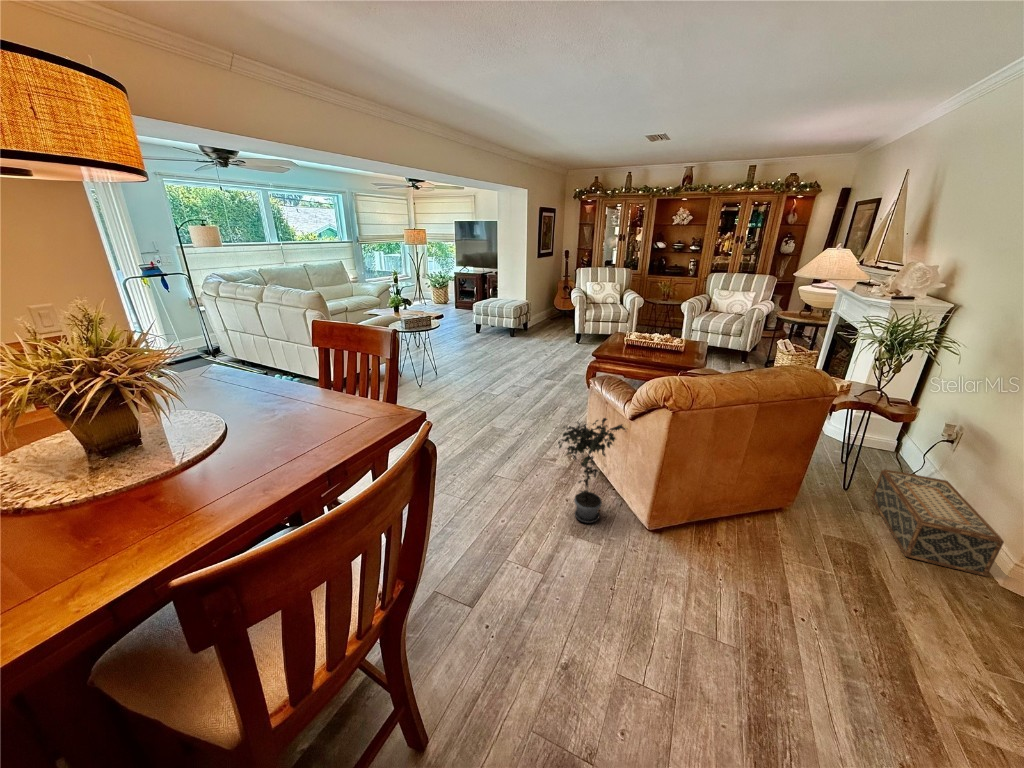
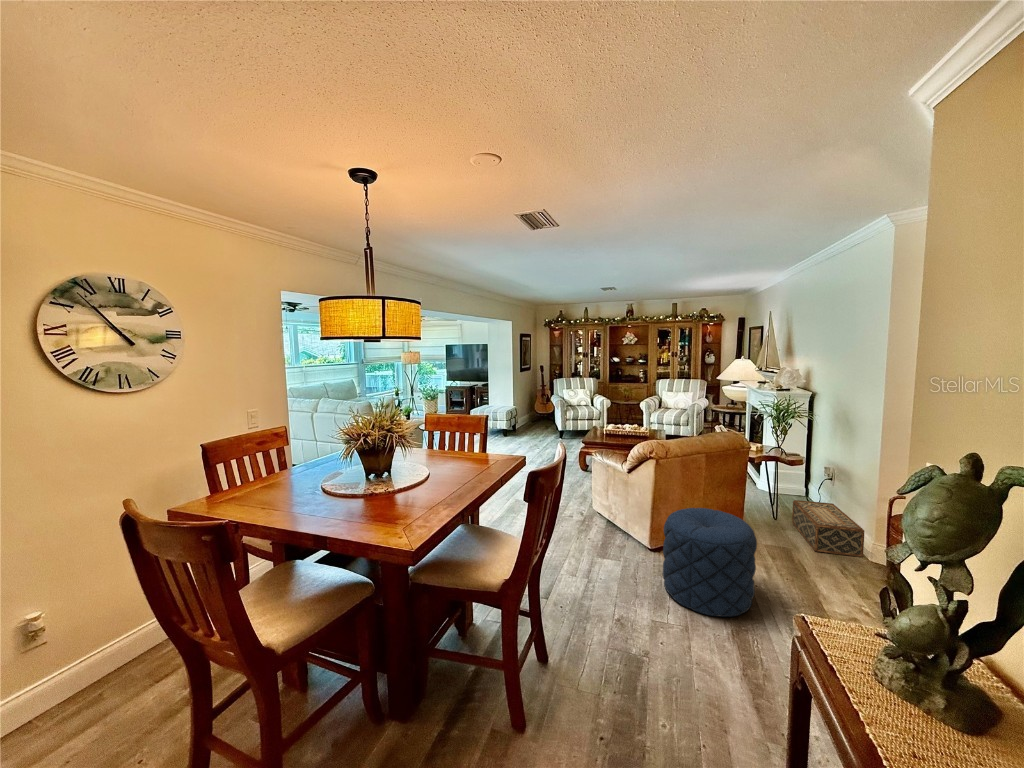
potted plant: present [558,418,625,523] -> none [586,470,628,550]
pouf: none [653,494,822,683] -> present [663,508,757,617]

